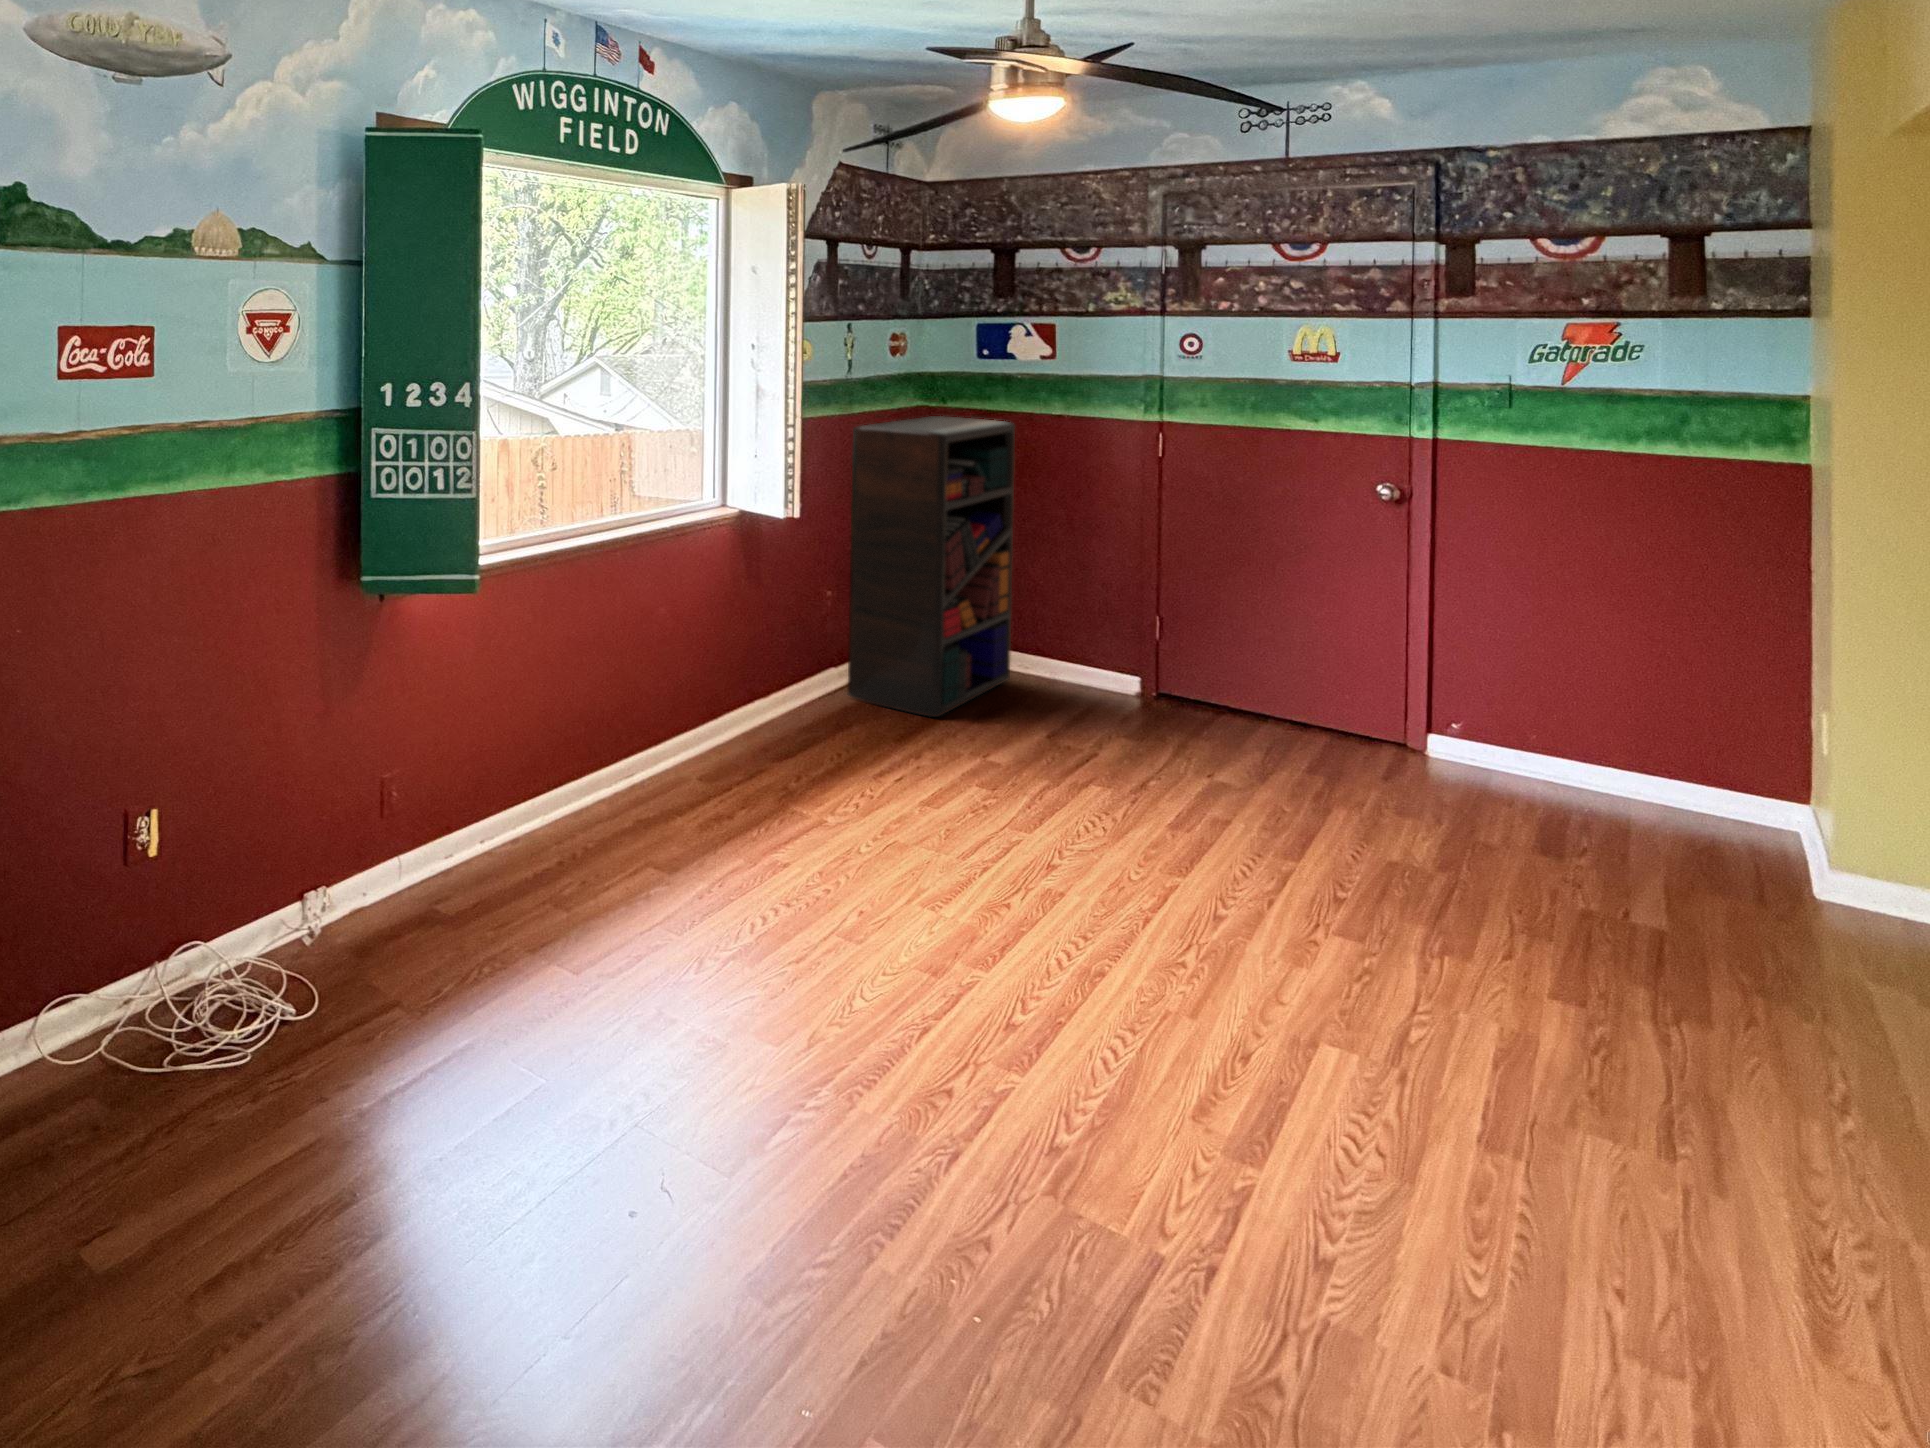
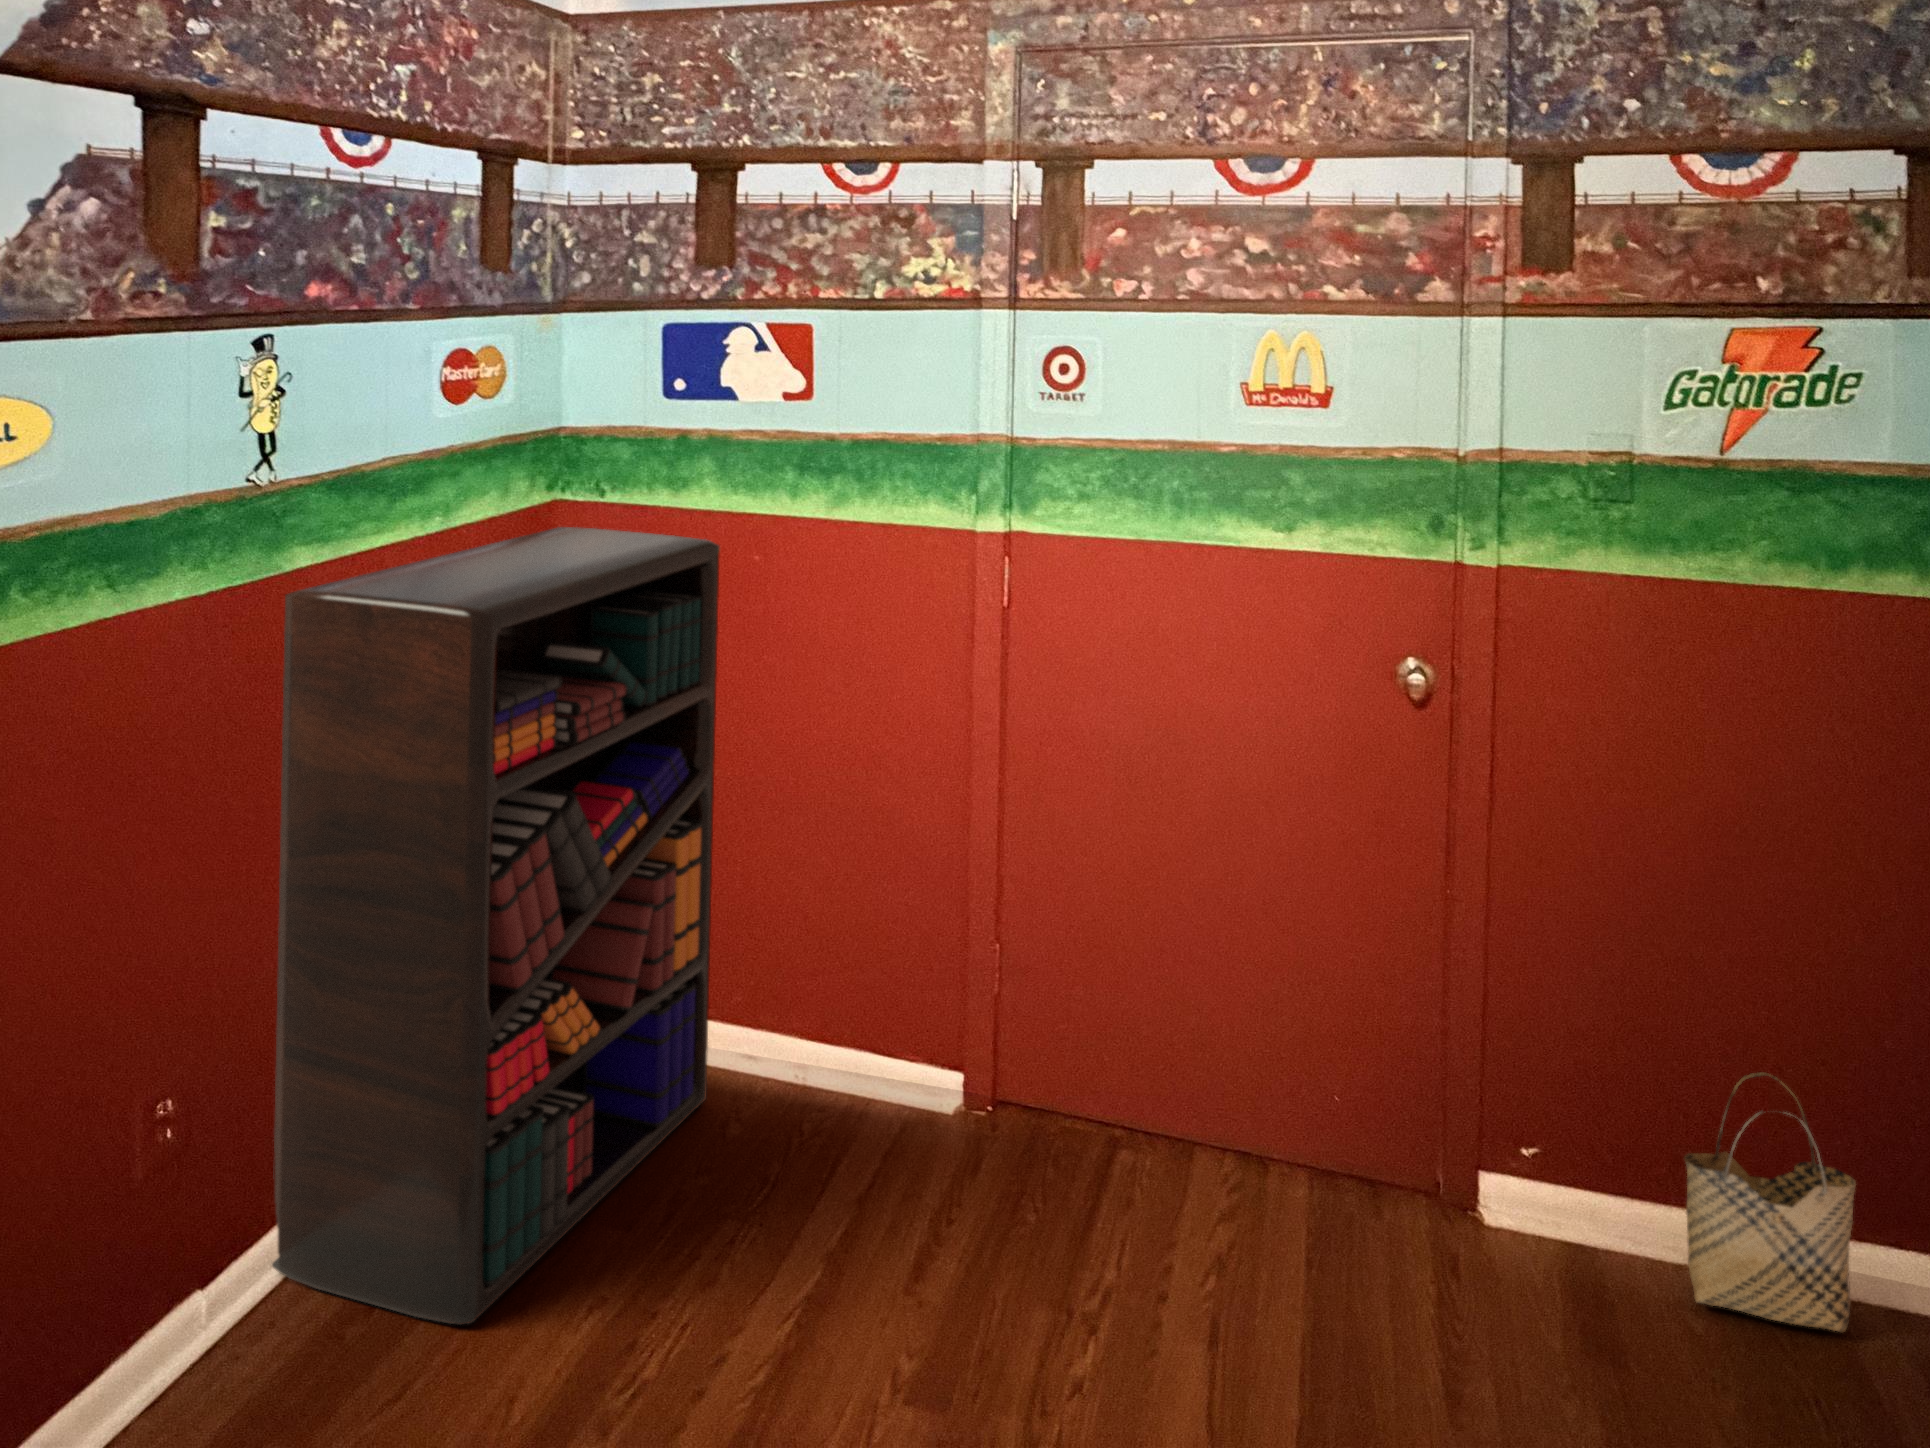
woven basket: none [1537,687,1637,804] -> present [1684,1072,1856,1332]

